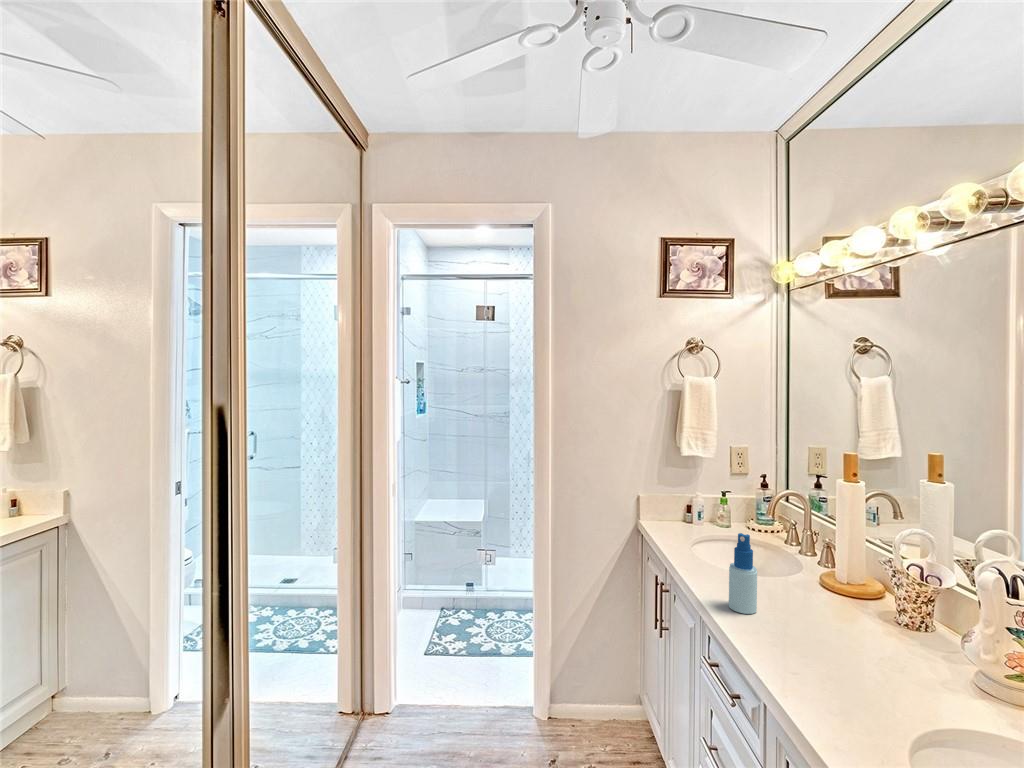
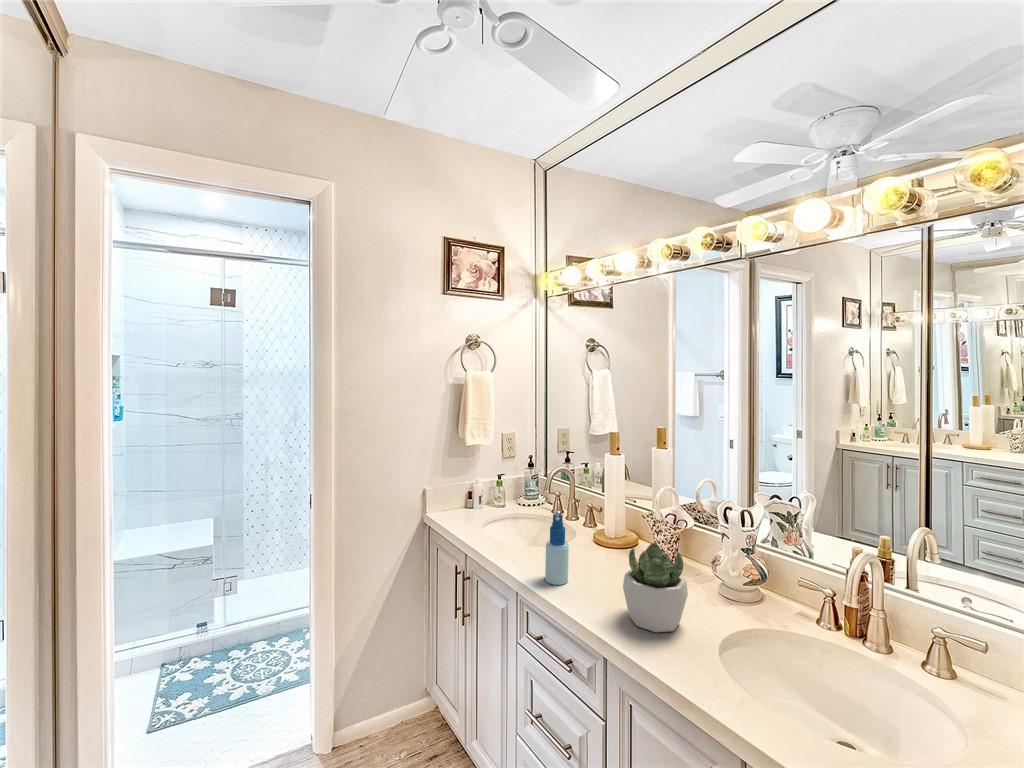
succulent plant: none [802,584,892,698] -> present [623,543,688,632]

